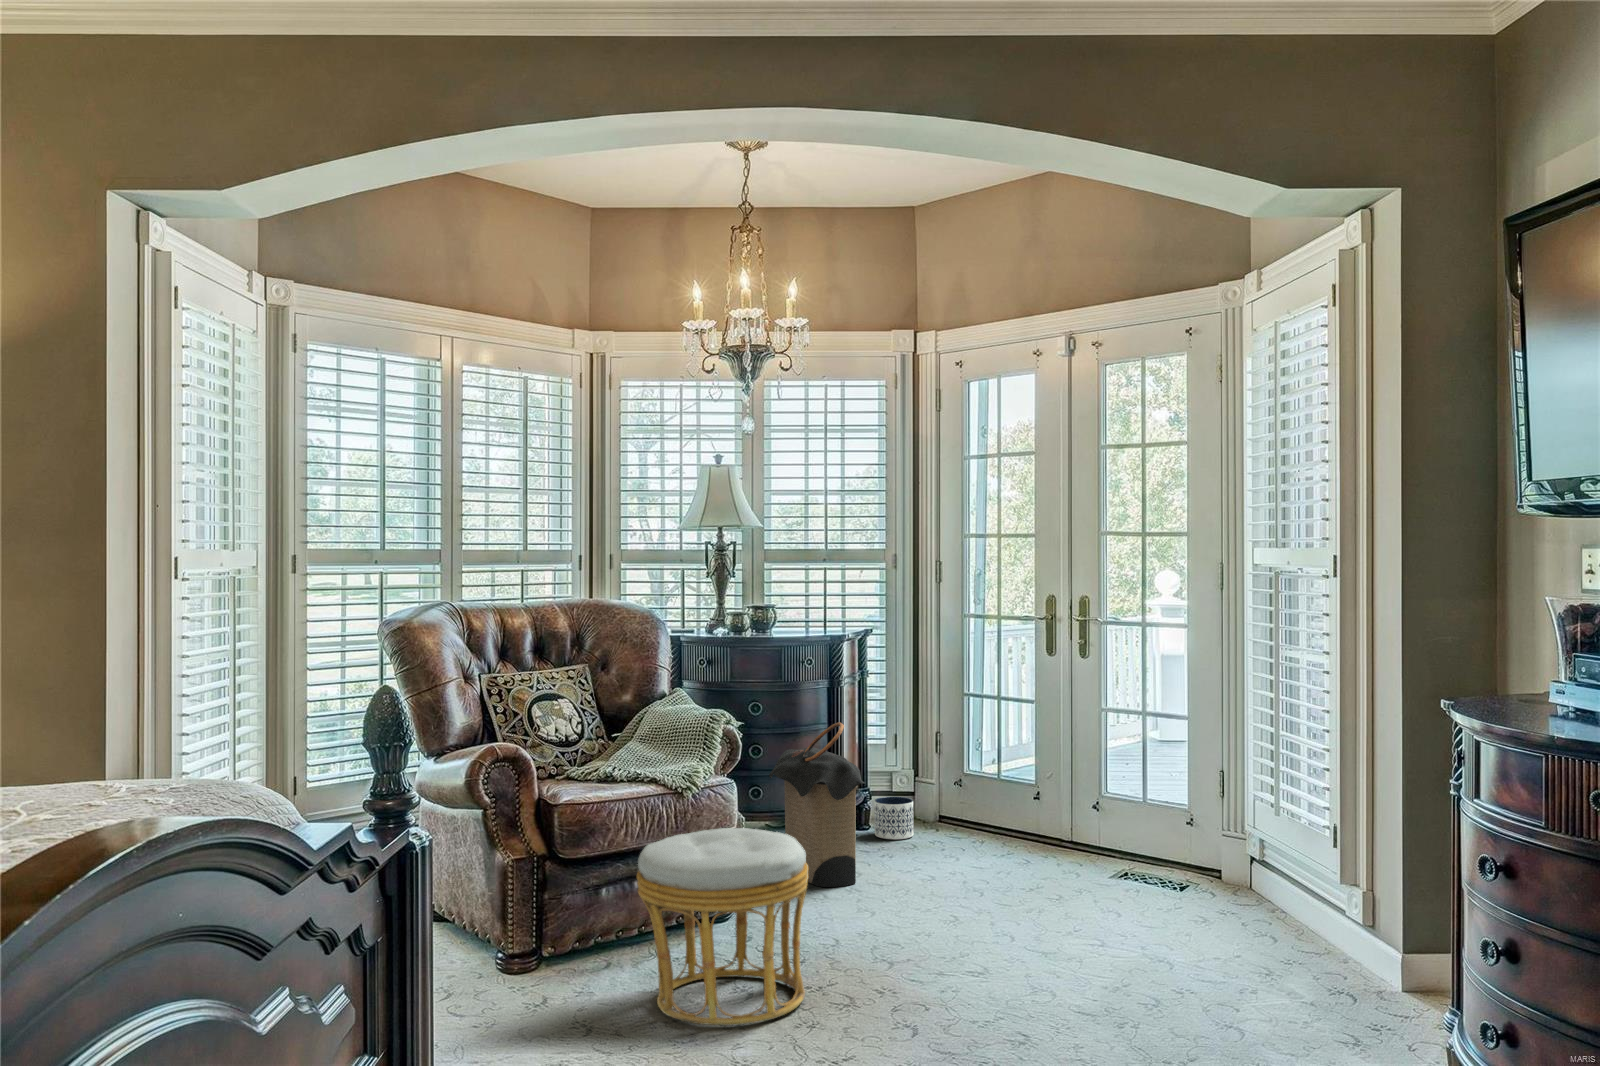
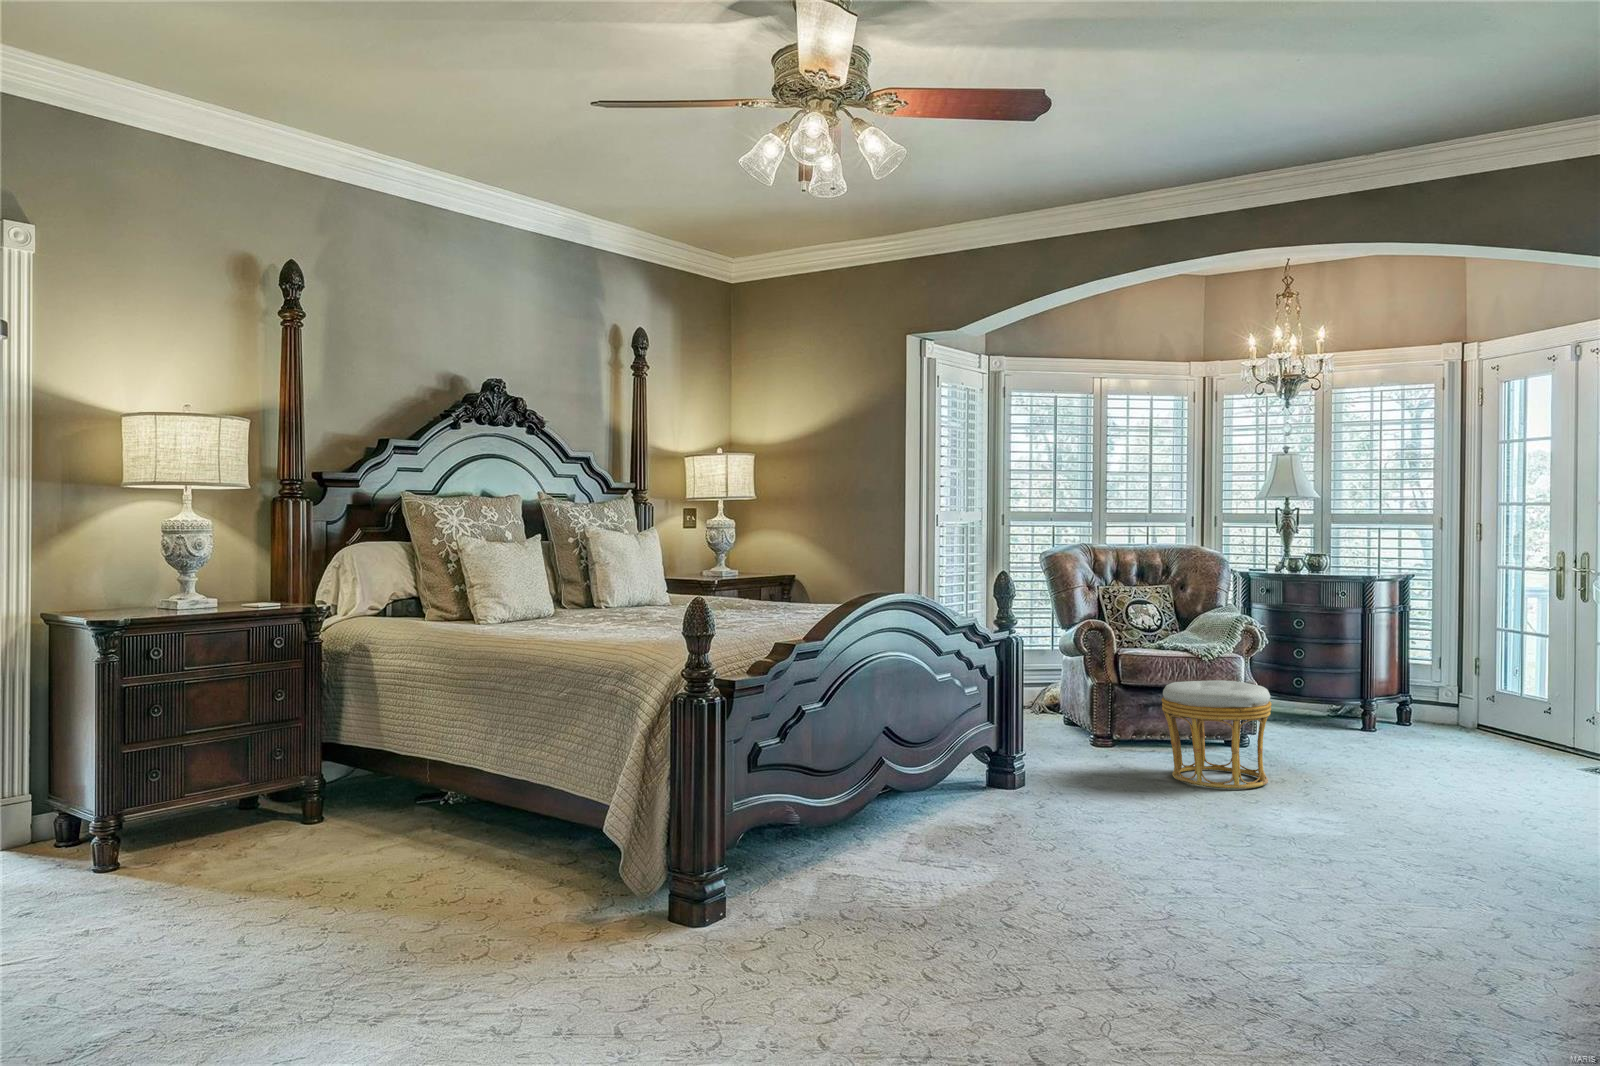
laundry hamper: present [769,722,864,887] -> none [1304,635,1369,747]
planter: present [874,797,914,840] -> none [1406,701,1439,732]

